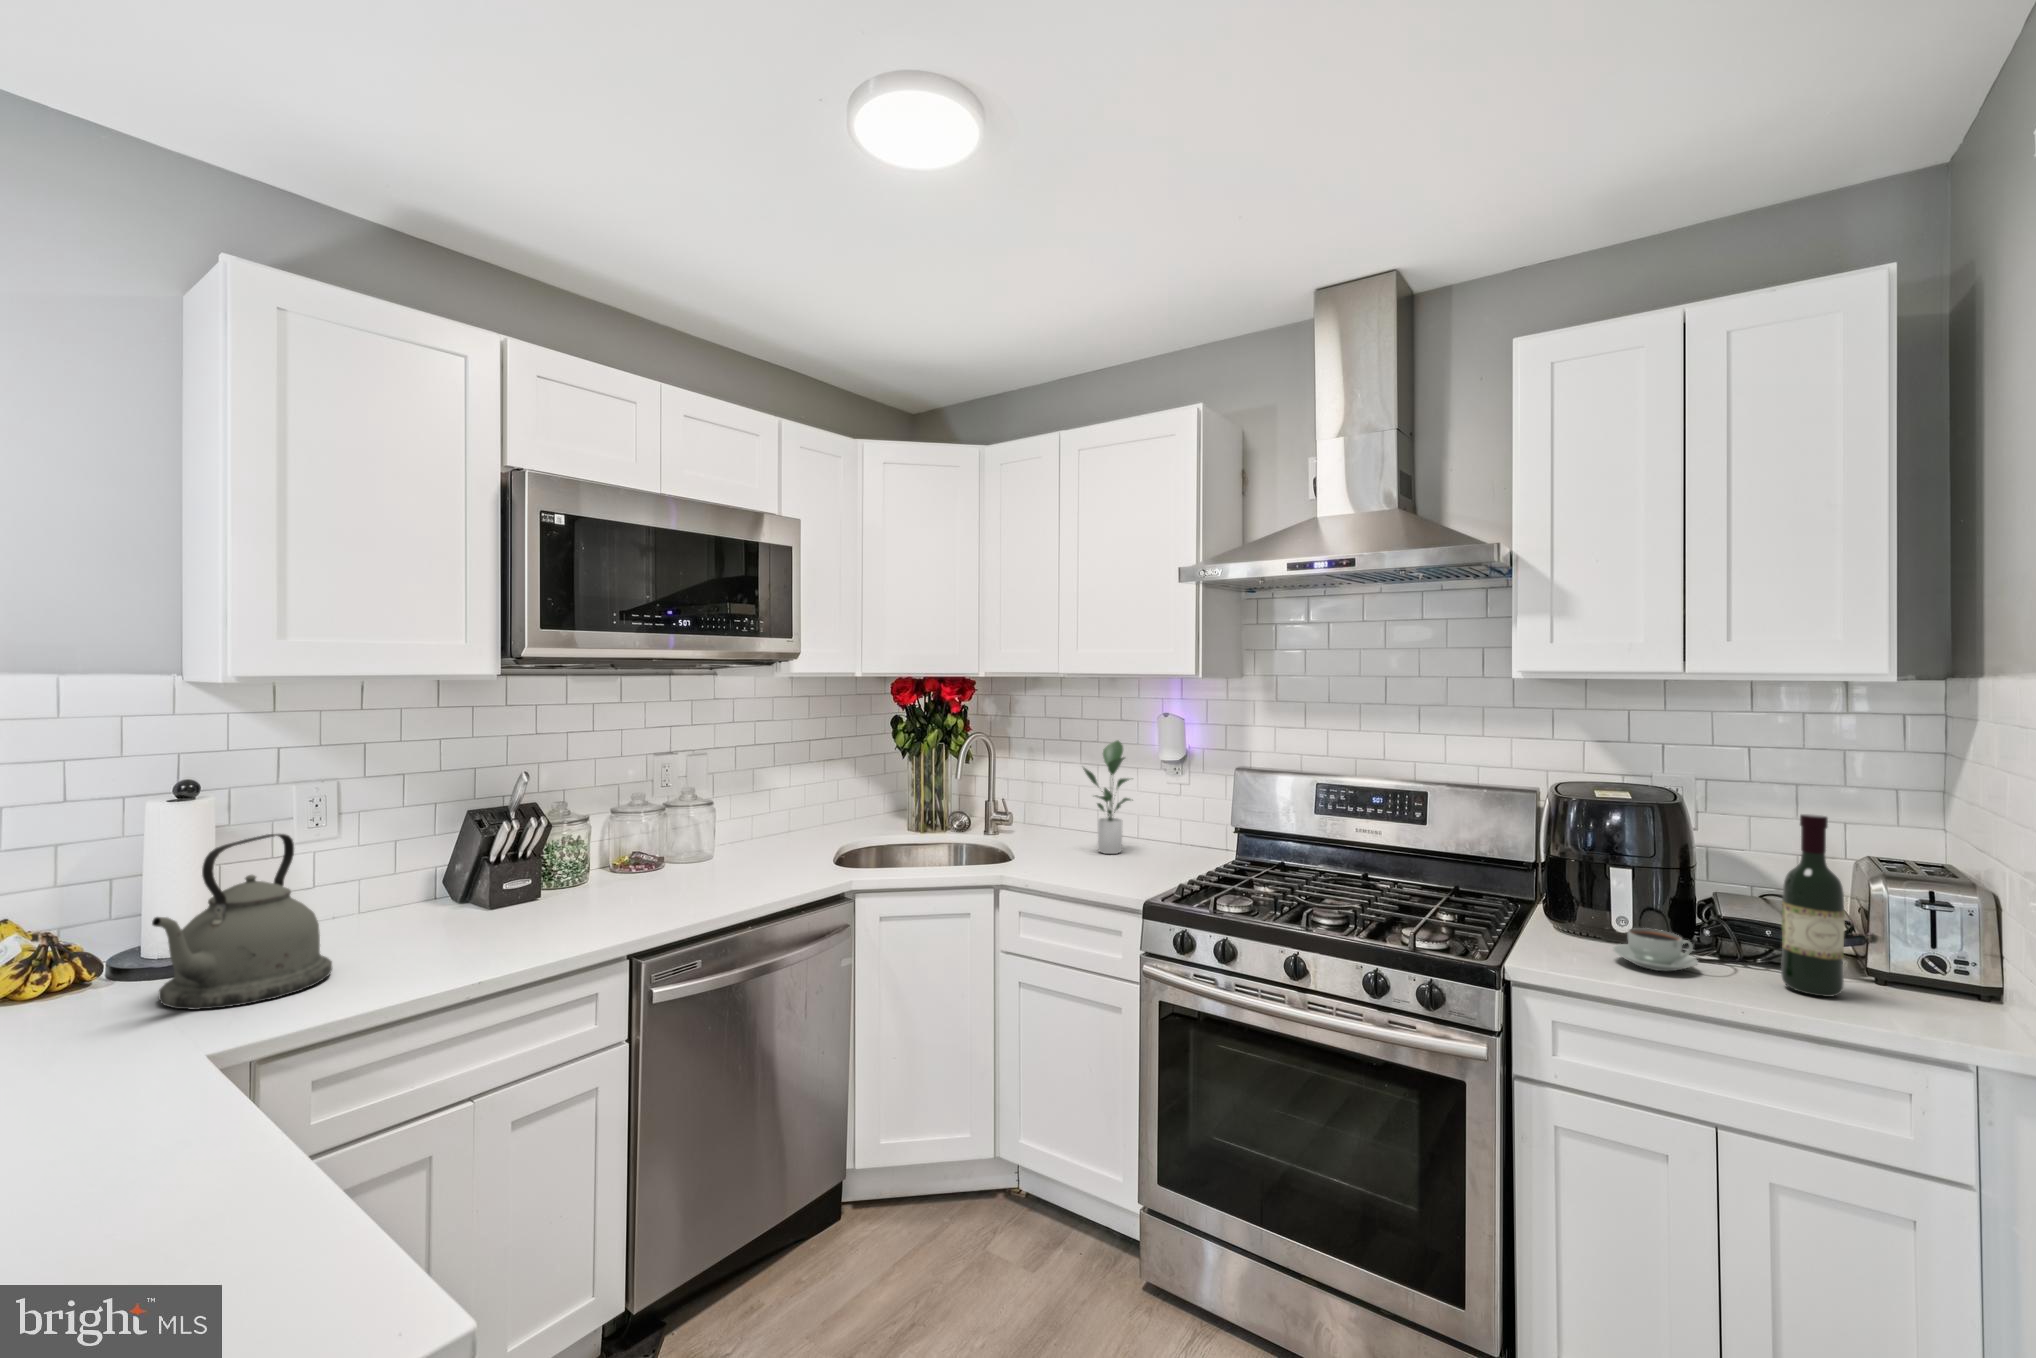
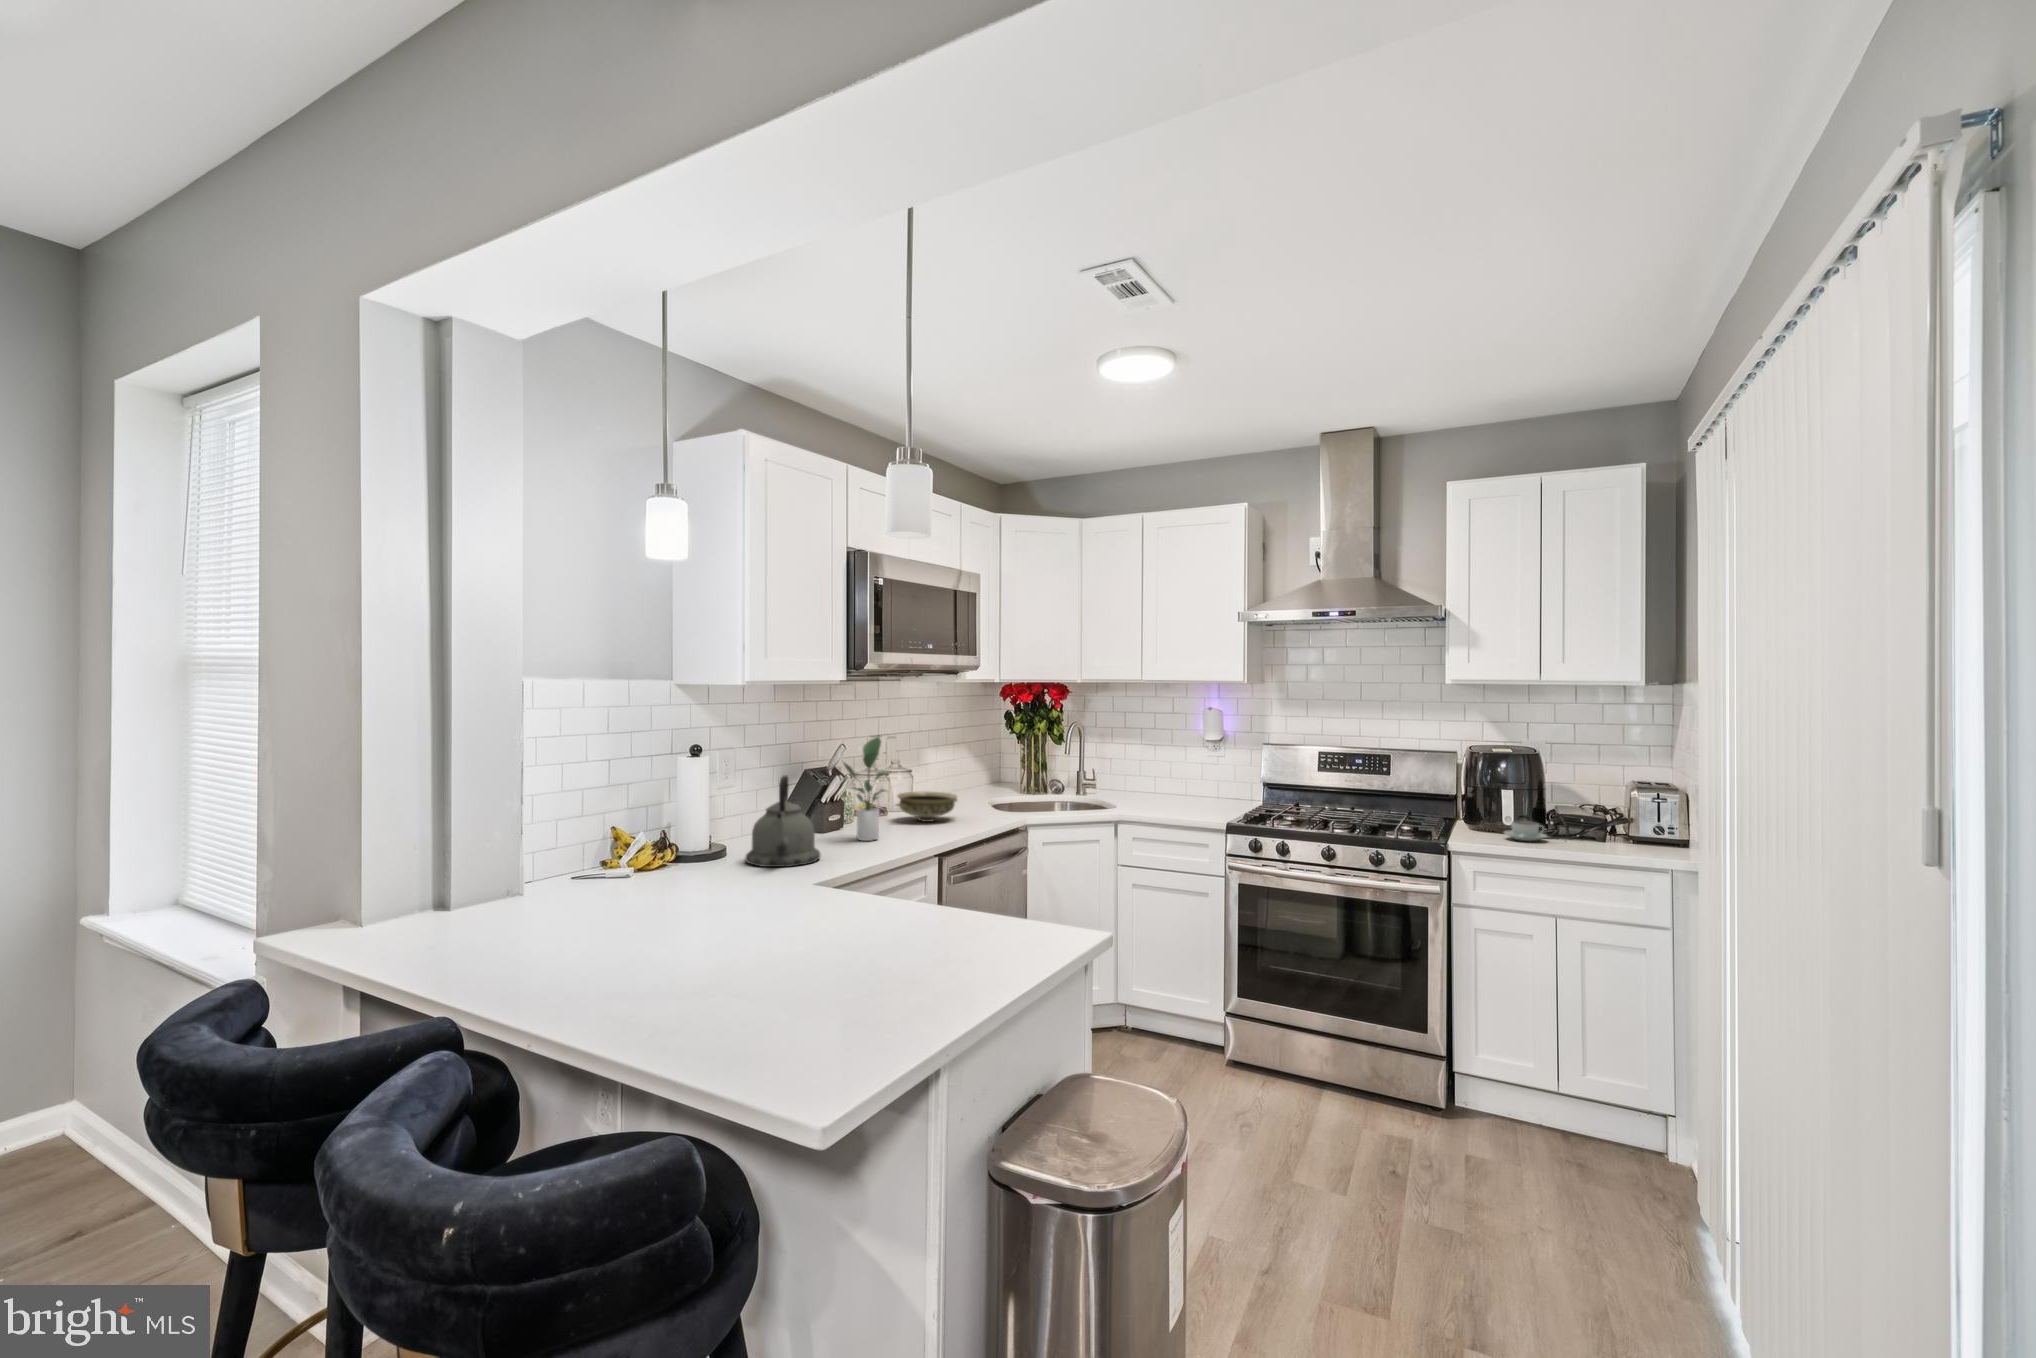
potted plant: present [1083,741,1131,854] -> present [844,737,887,841]
wine bottle: present [1781,814,1845,997] -> none [1587,755,1616,847]
ceramic bowl: none [625,838,744,887] -> present [896,792,957,822]

